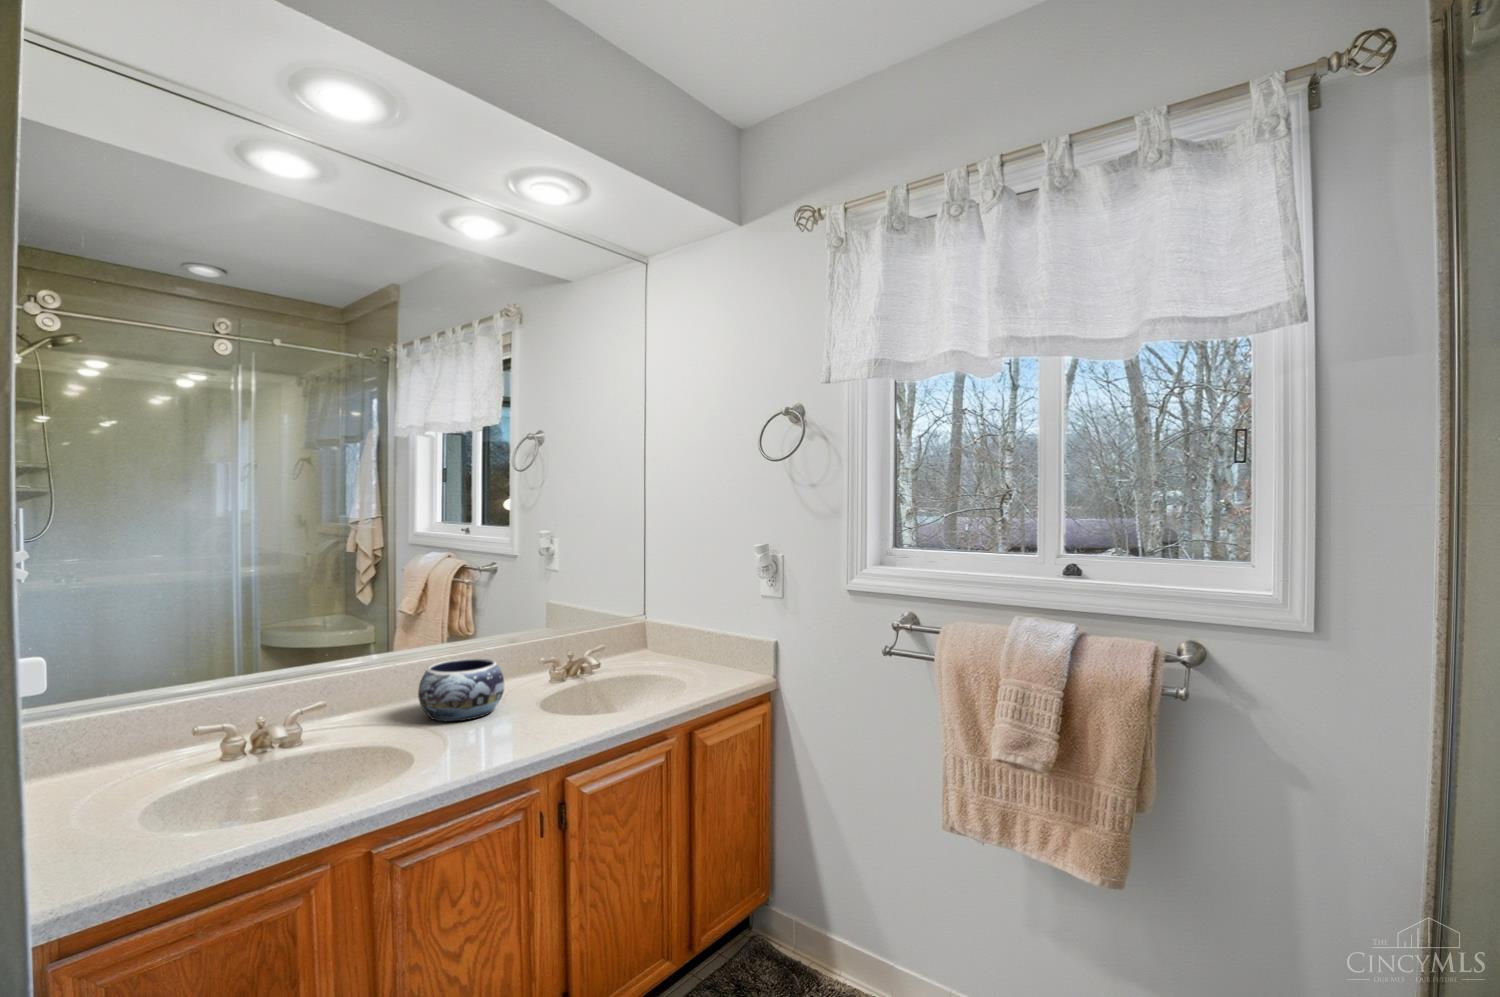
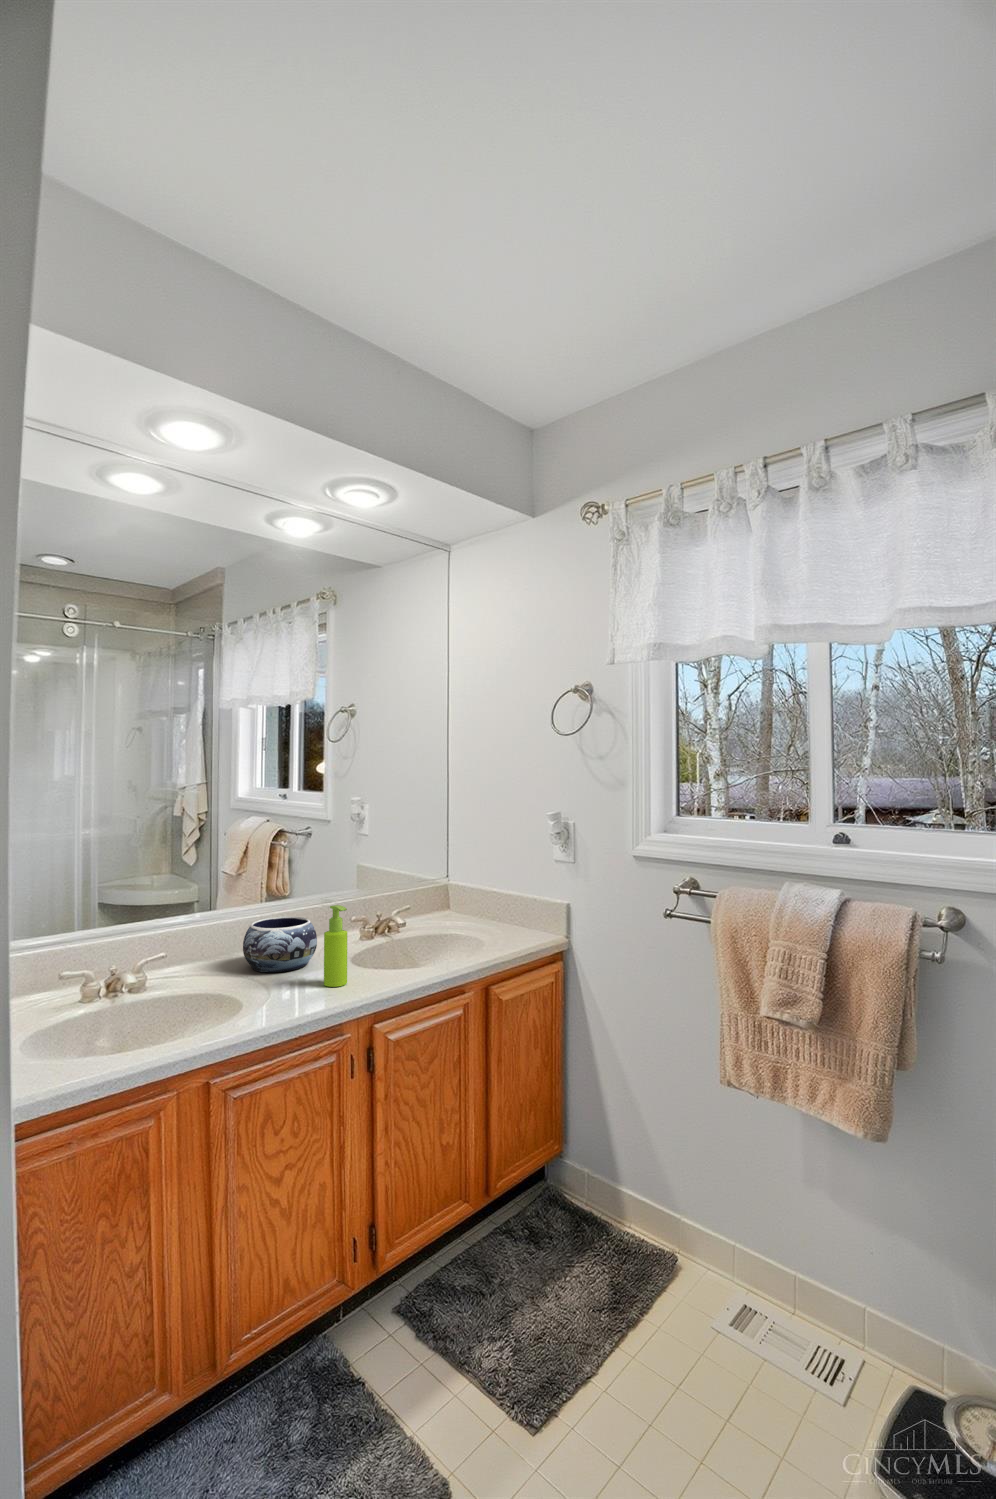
soap dispenser: none [511,646,537,737] -> present [324,905,347,987]

